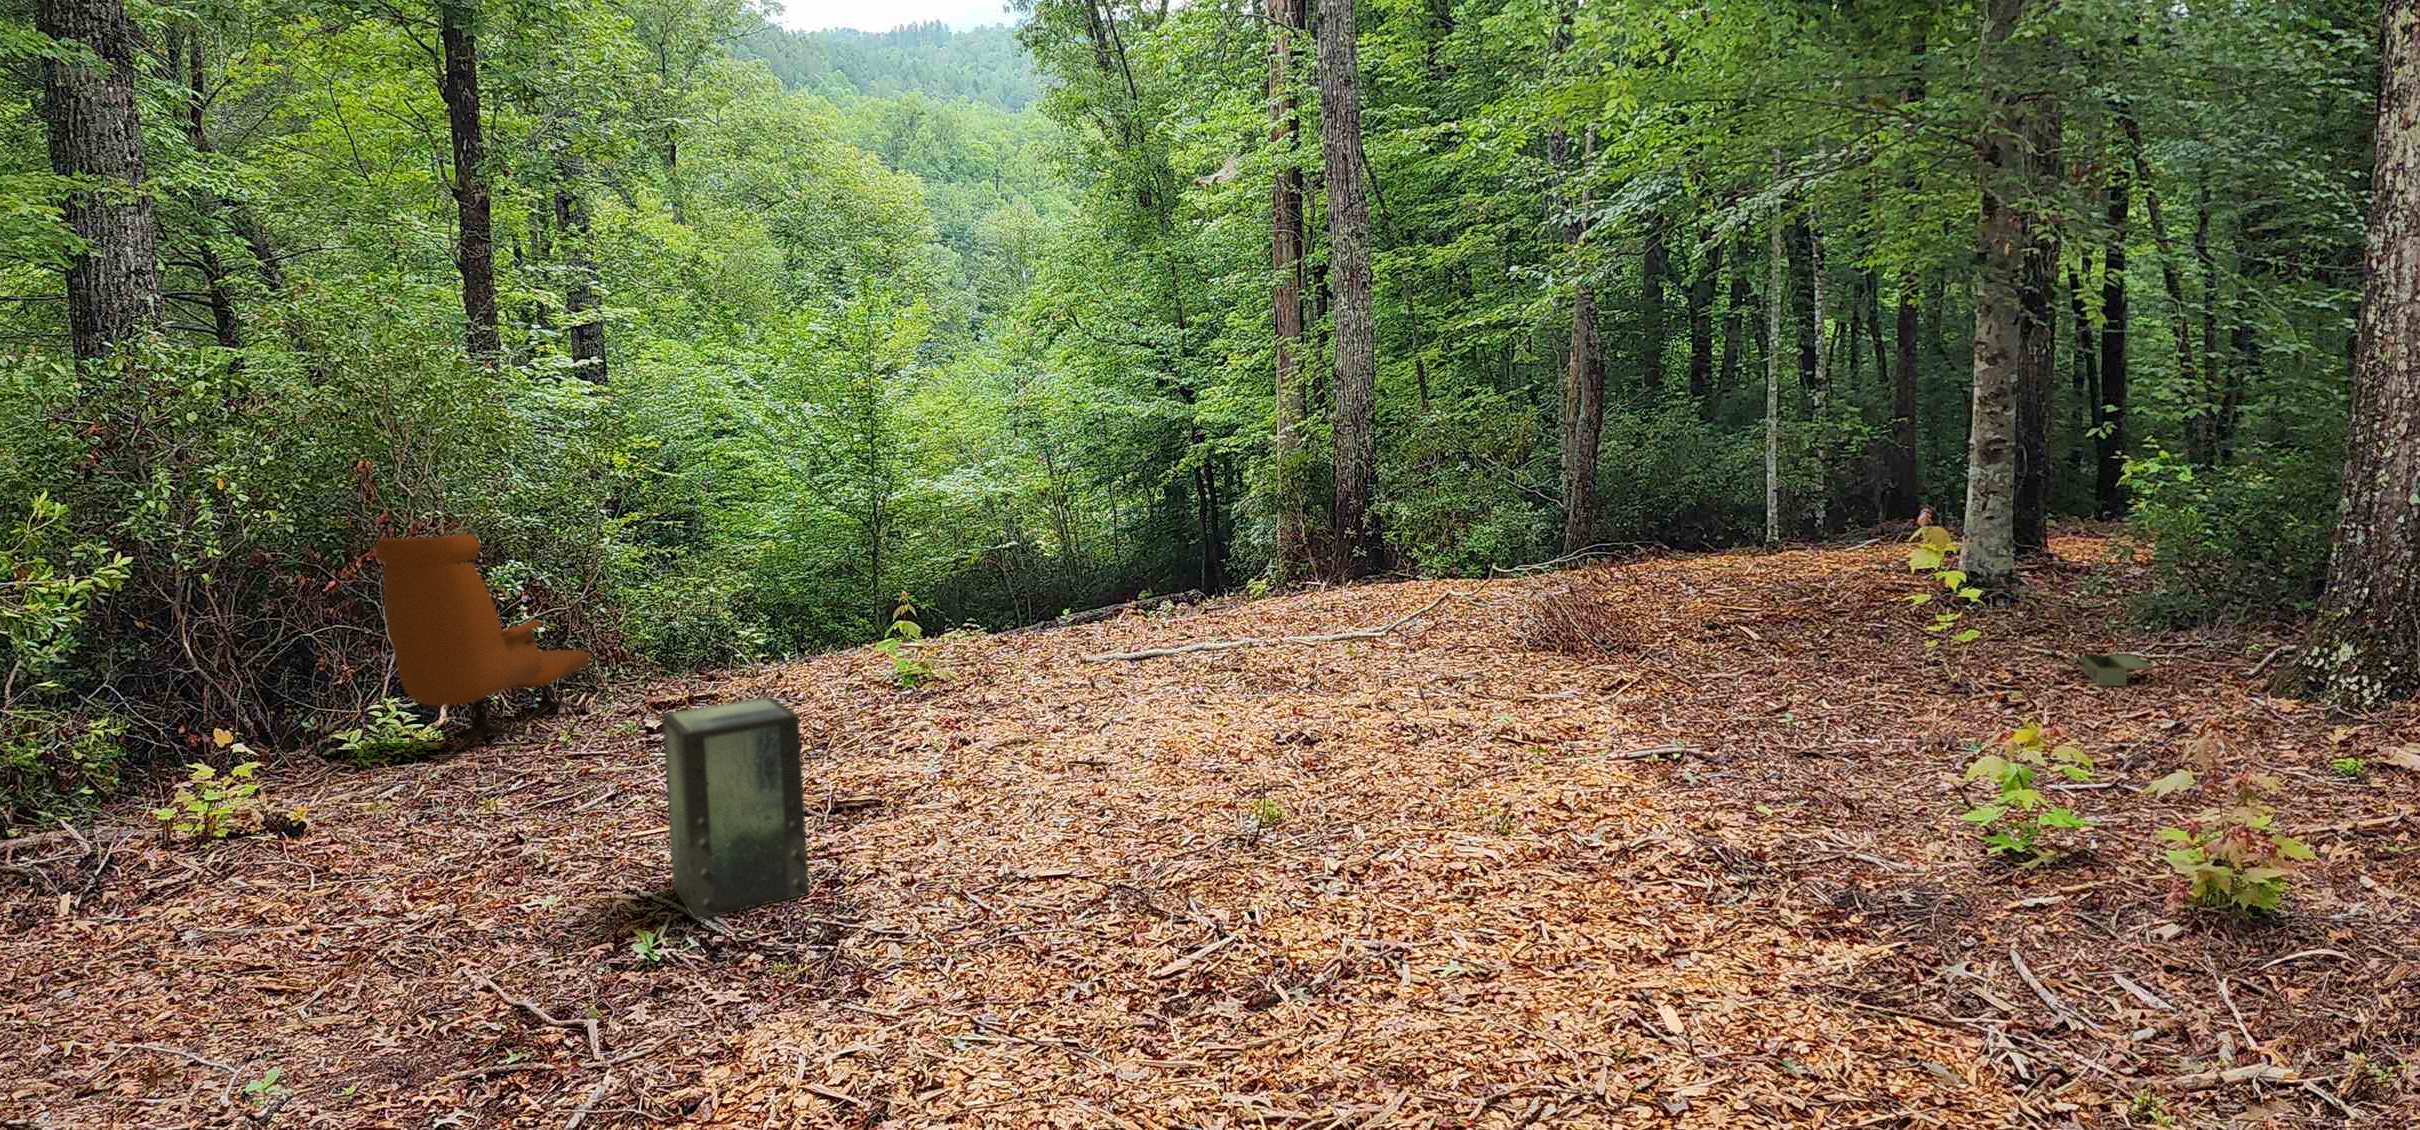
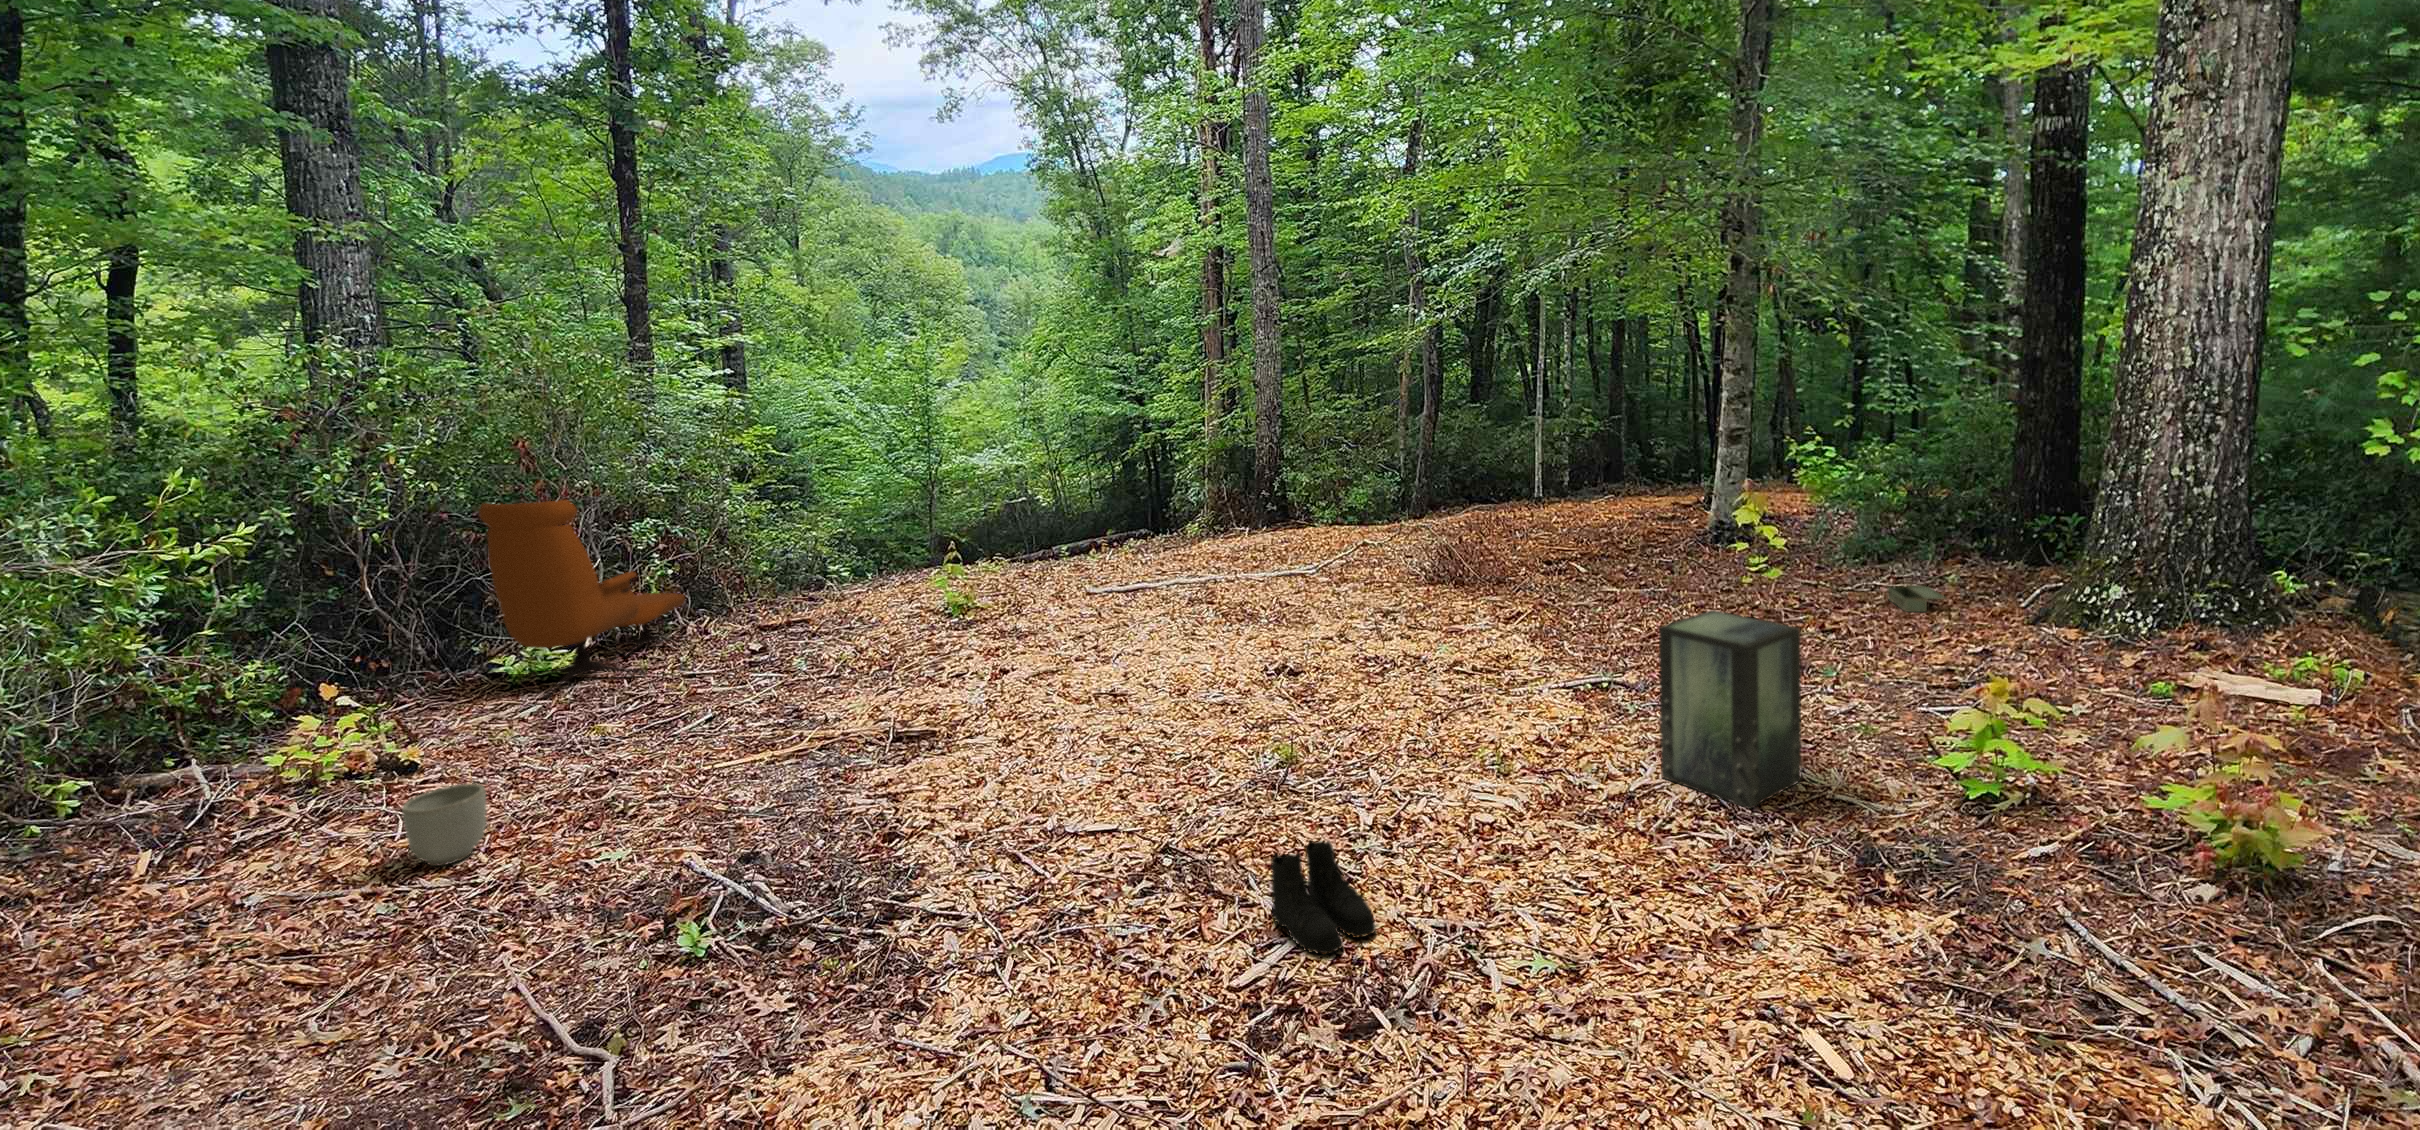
storage box: present [662,697,809,920] -> present [1659,610,1801,809]
planter: none [329,827,410,911] -> present [402,783,486,866]
boots: none [1238,885,1350,999] -> present [1270,840,1376,955]

